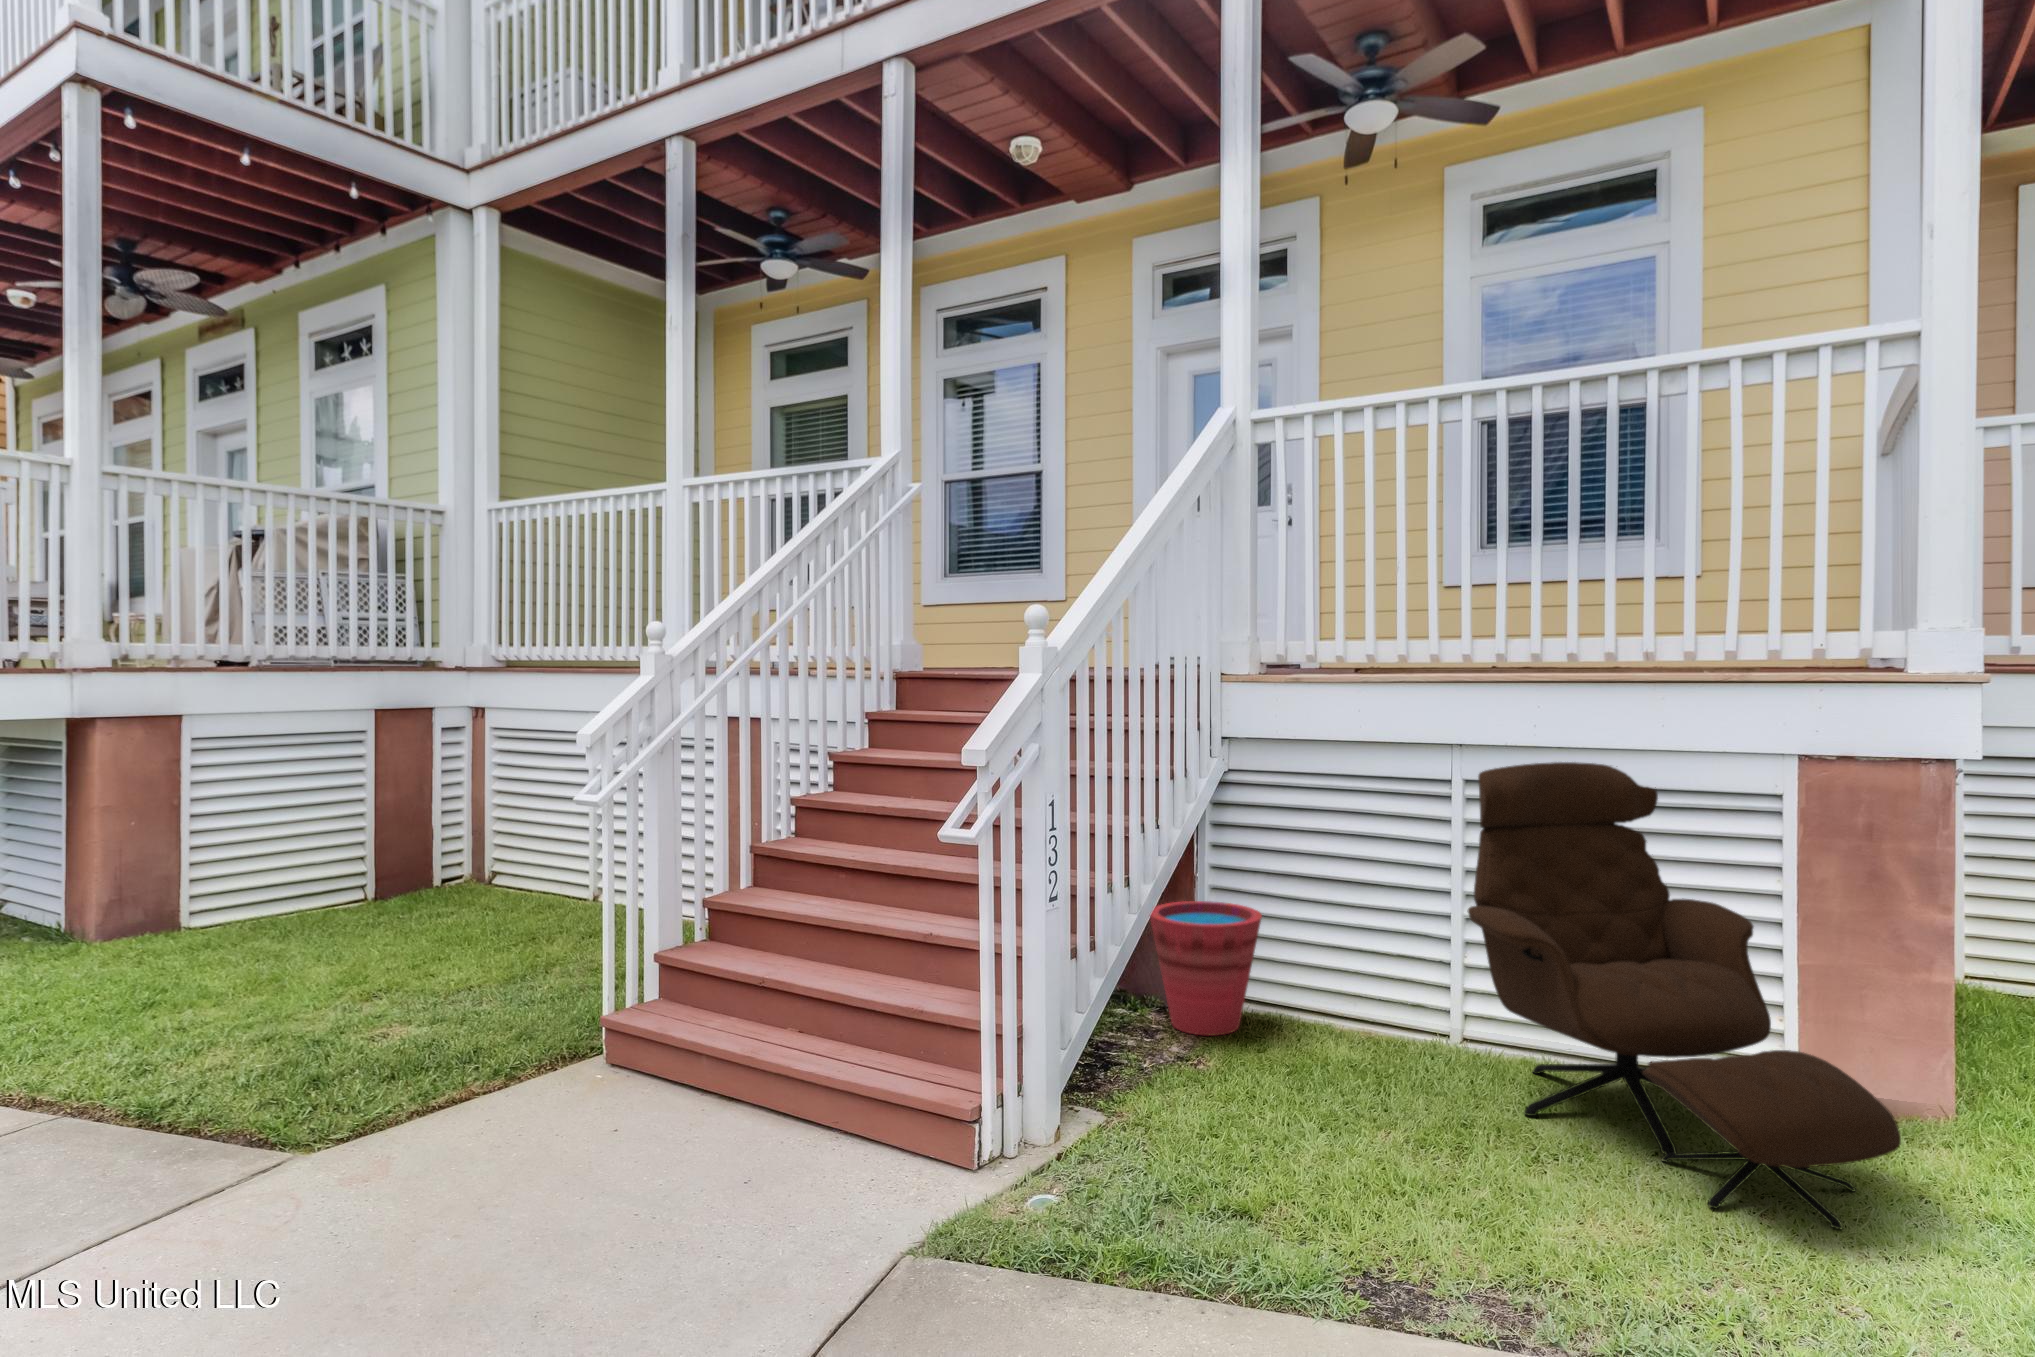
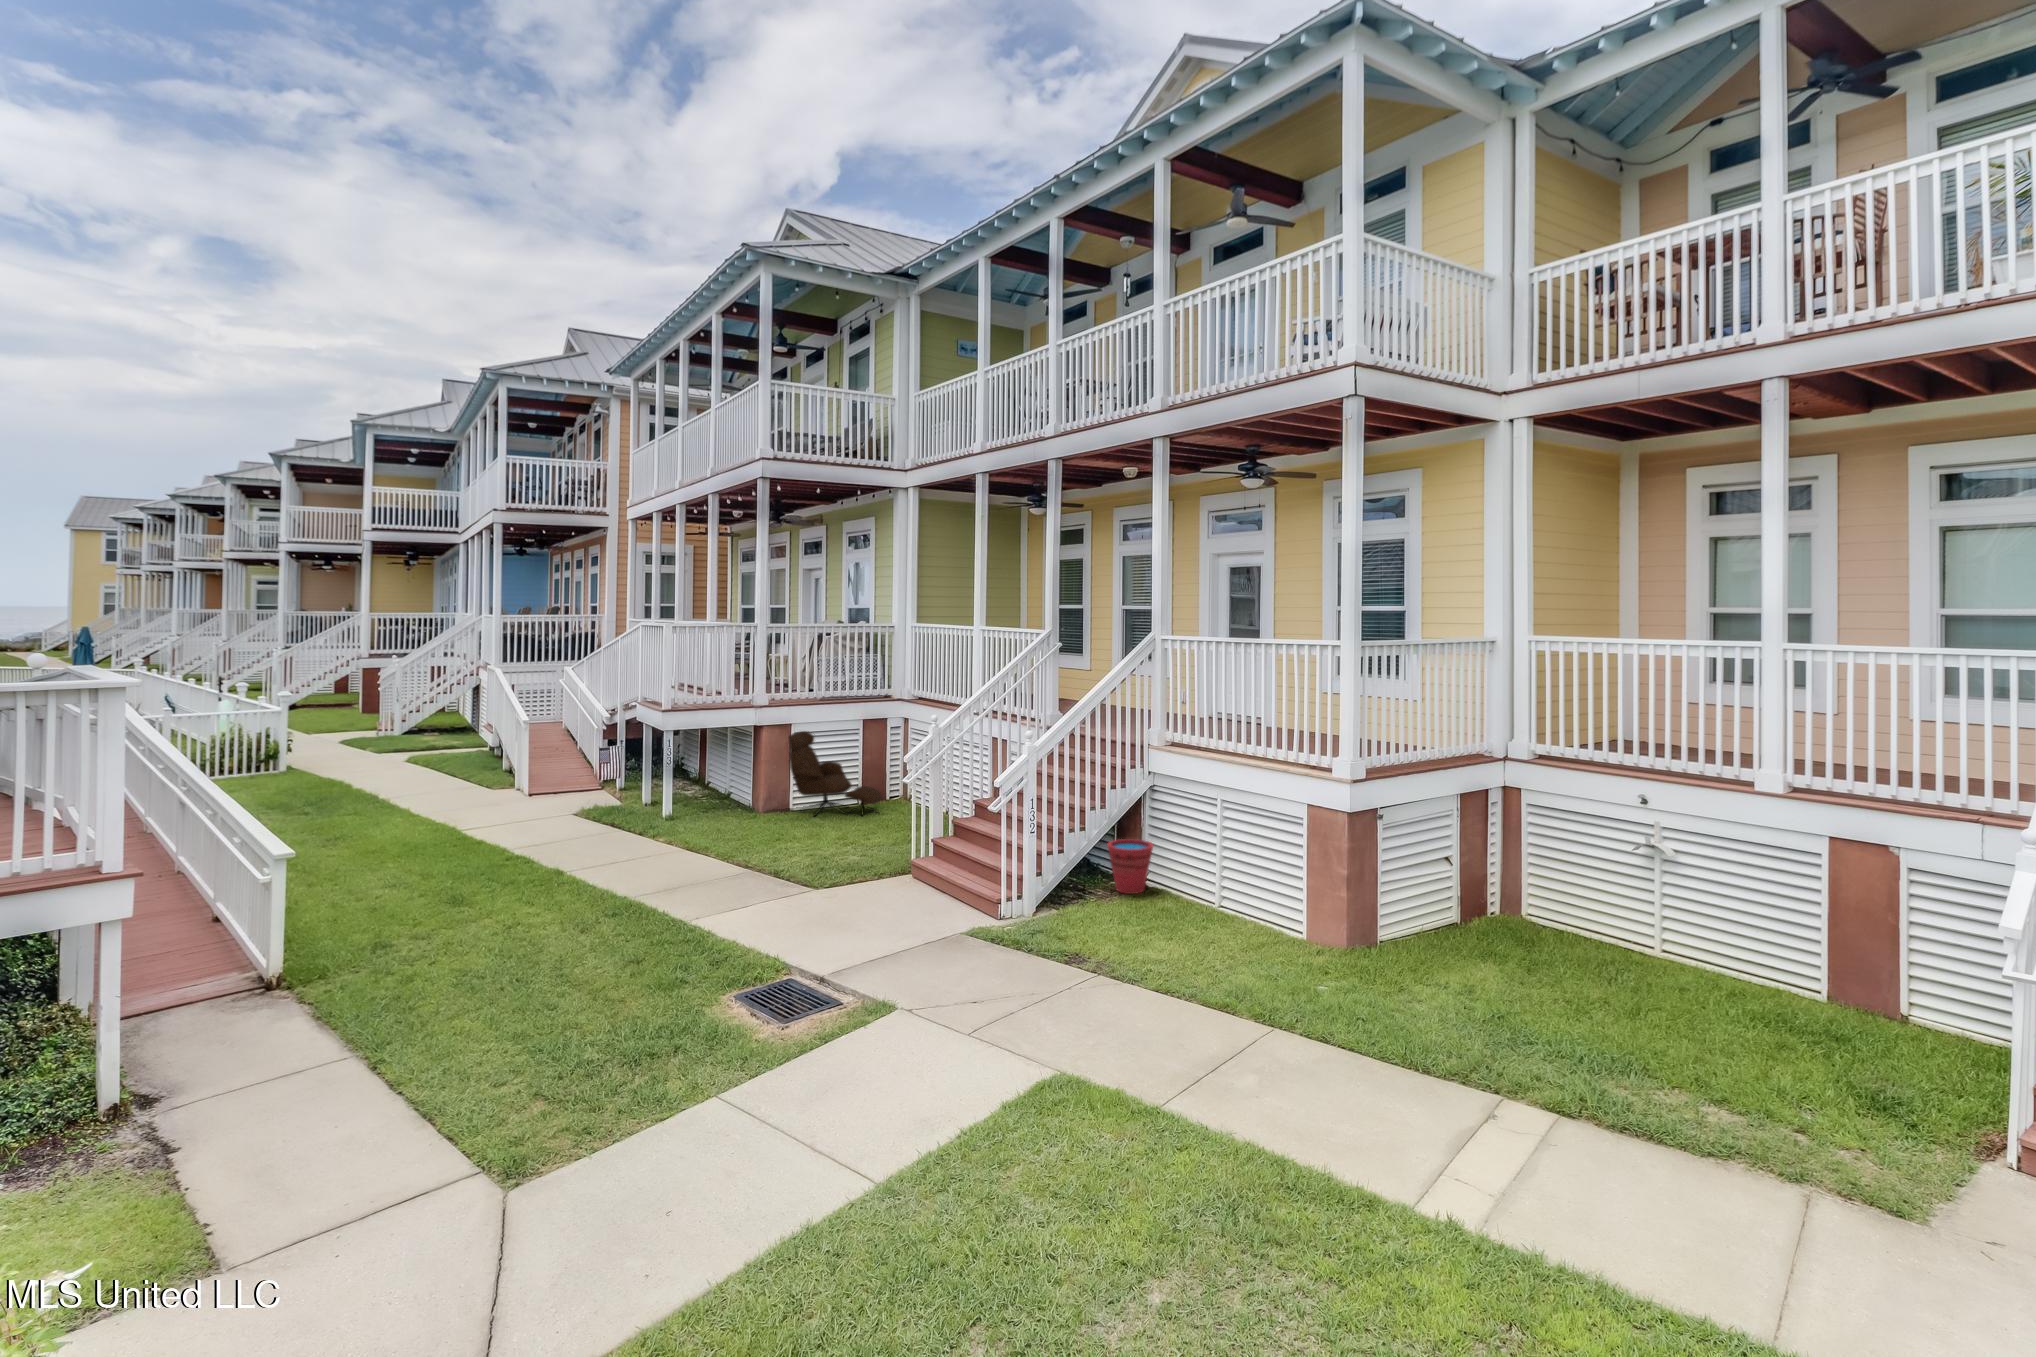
lounge chair: present [1467,762,1901,1230] -> present [788,731,883,816]

